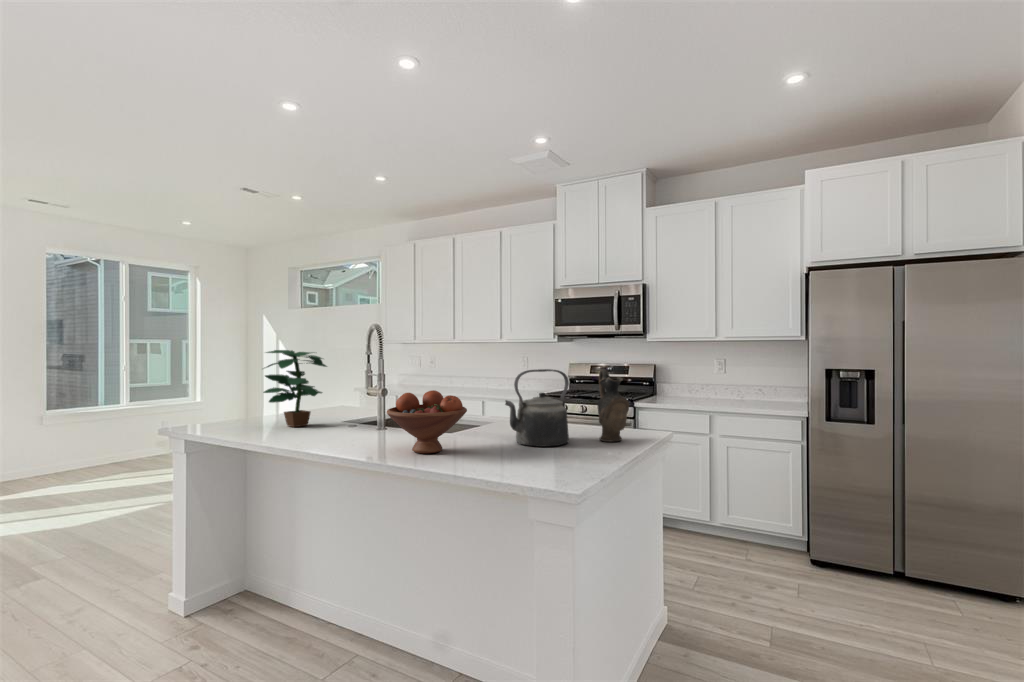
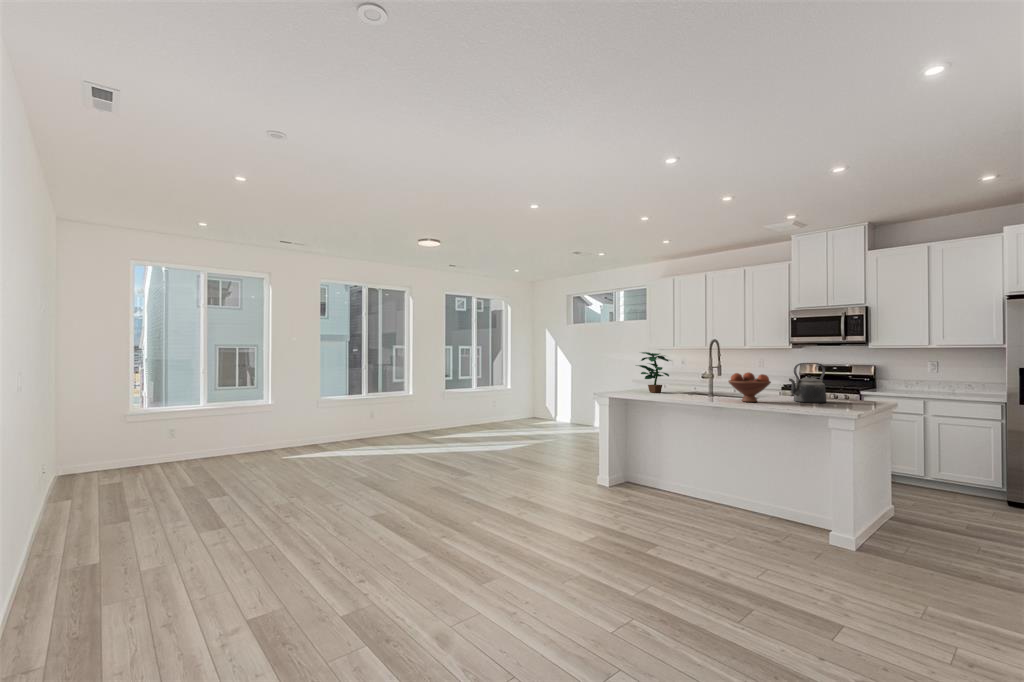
ceramic pitcher: present [597,369,629,442] -> none [843,363,864,403]

